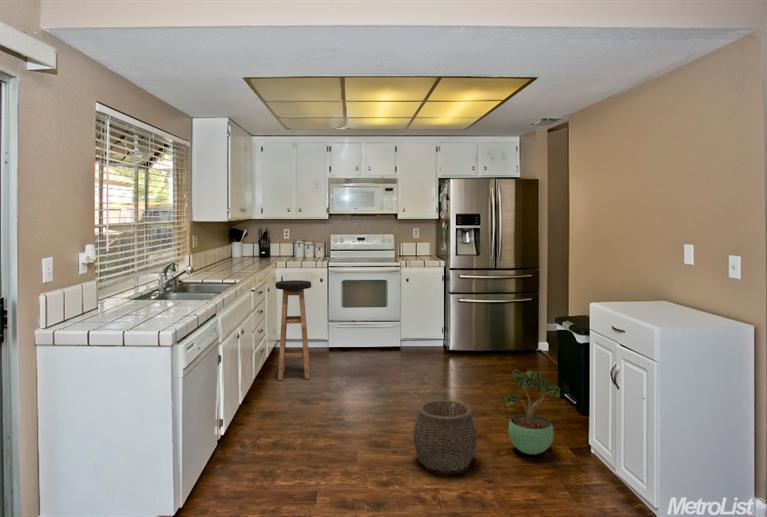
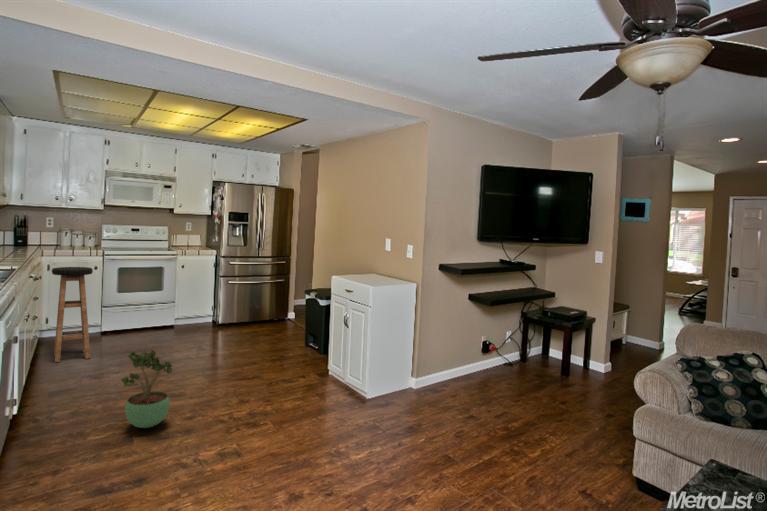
potted plant: present [503,369,560,455] -> present [122,350,172,428]
woven basket: present [413,400,477,472] -> none [210,357,261,409]

